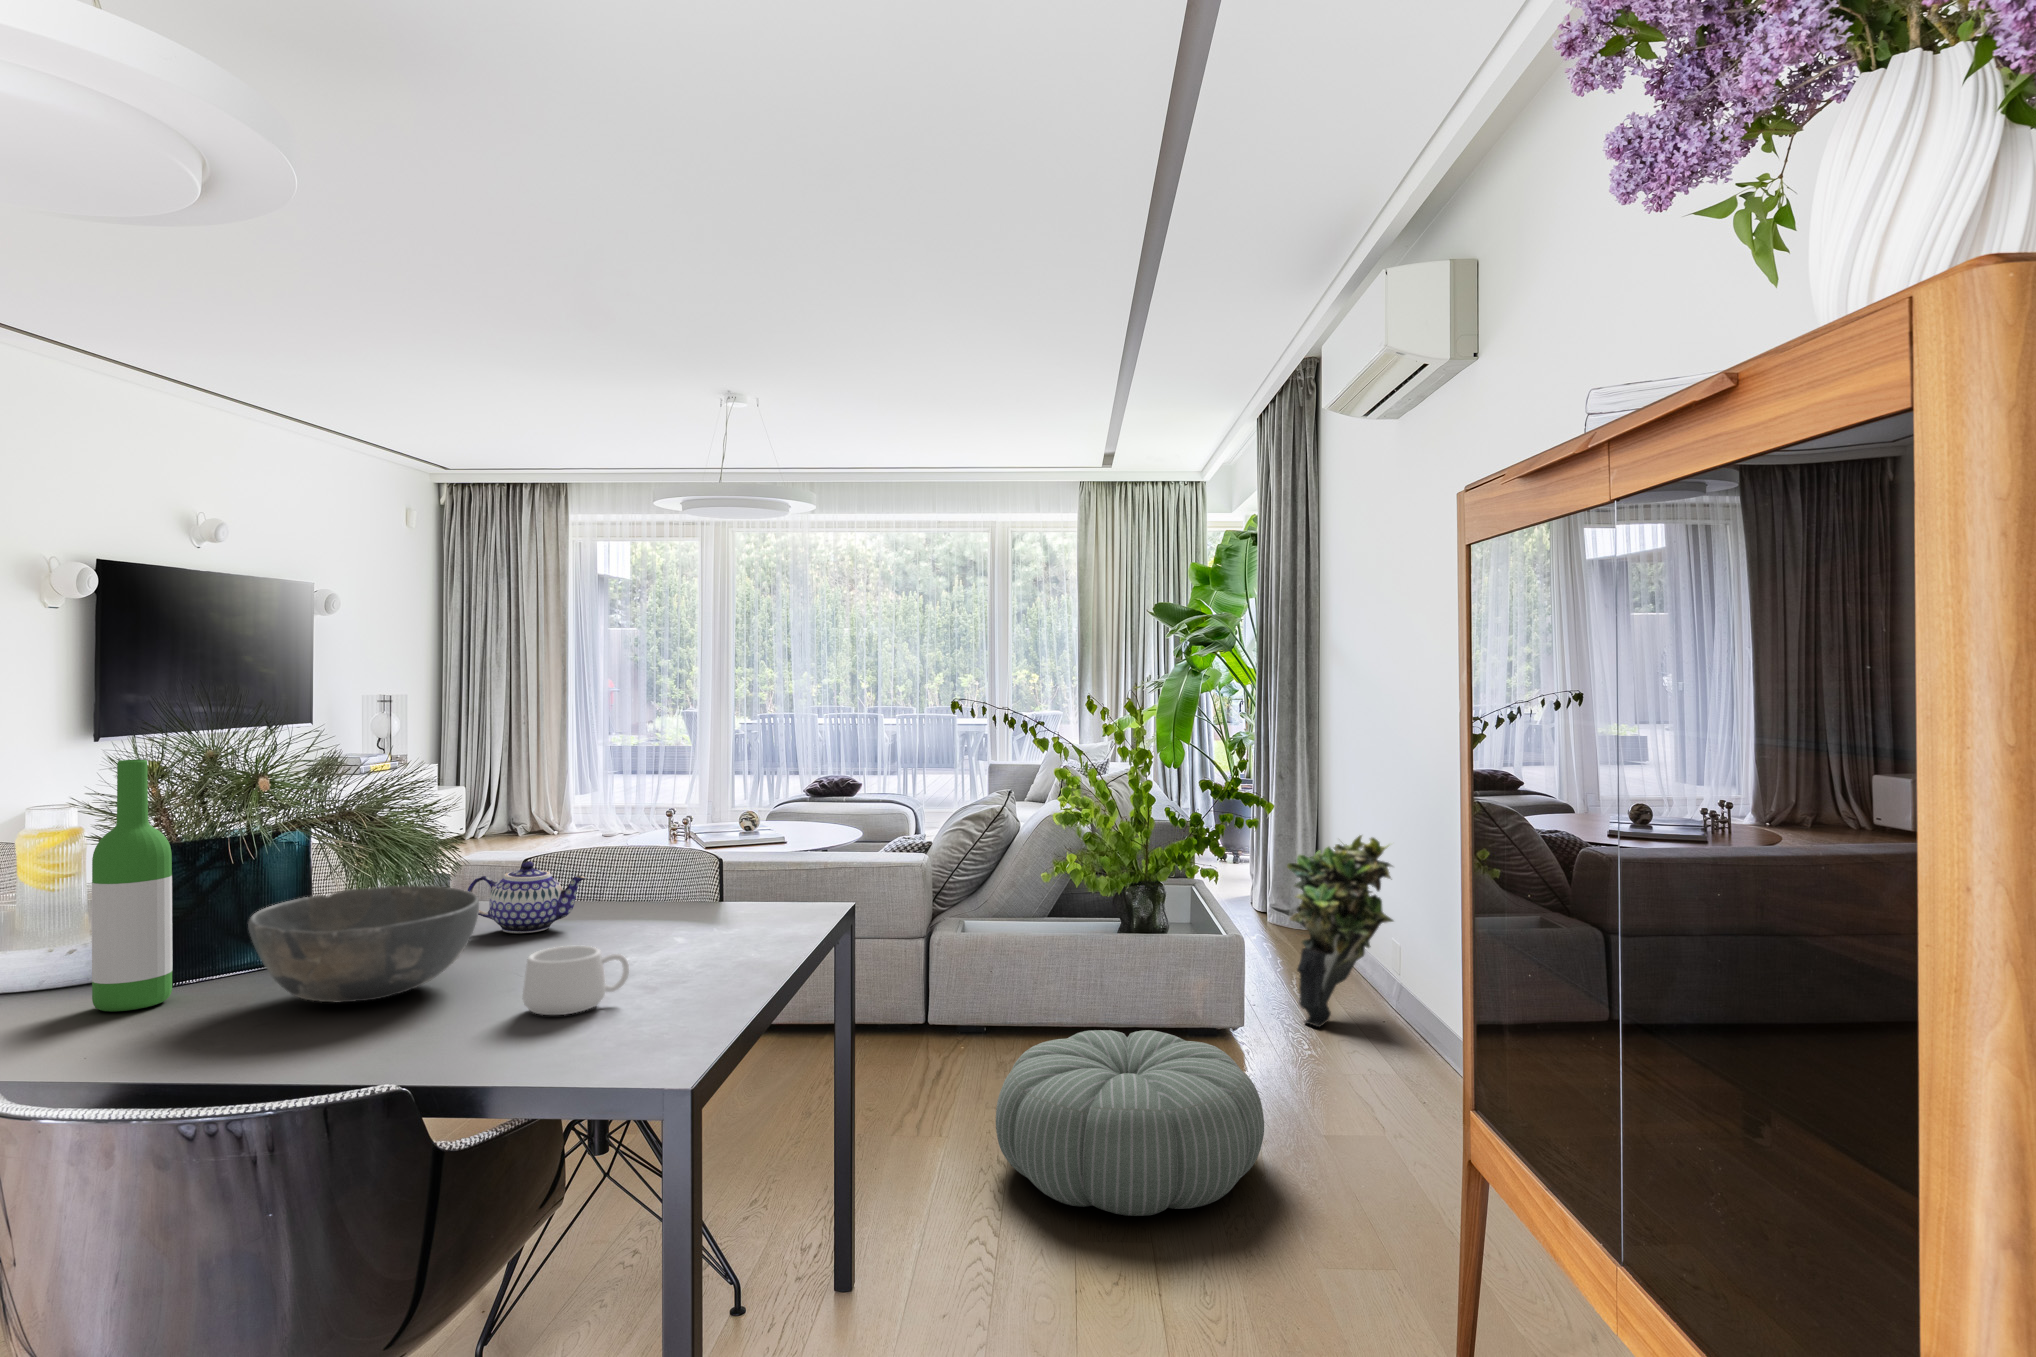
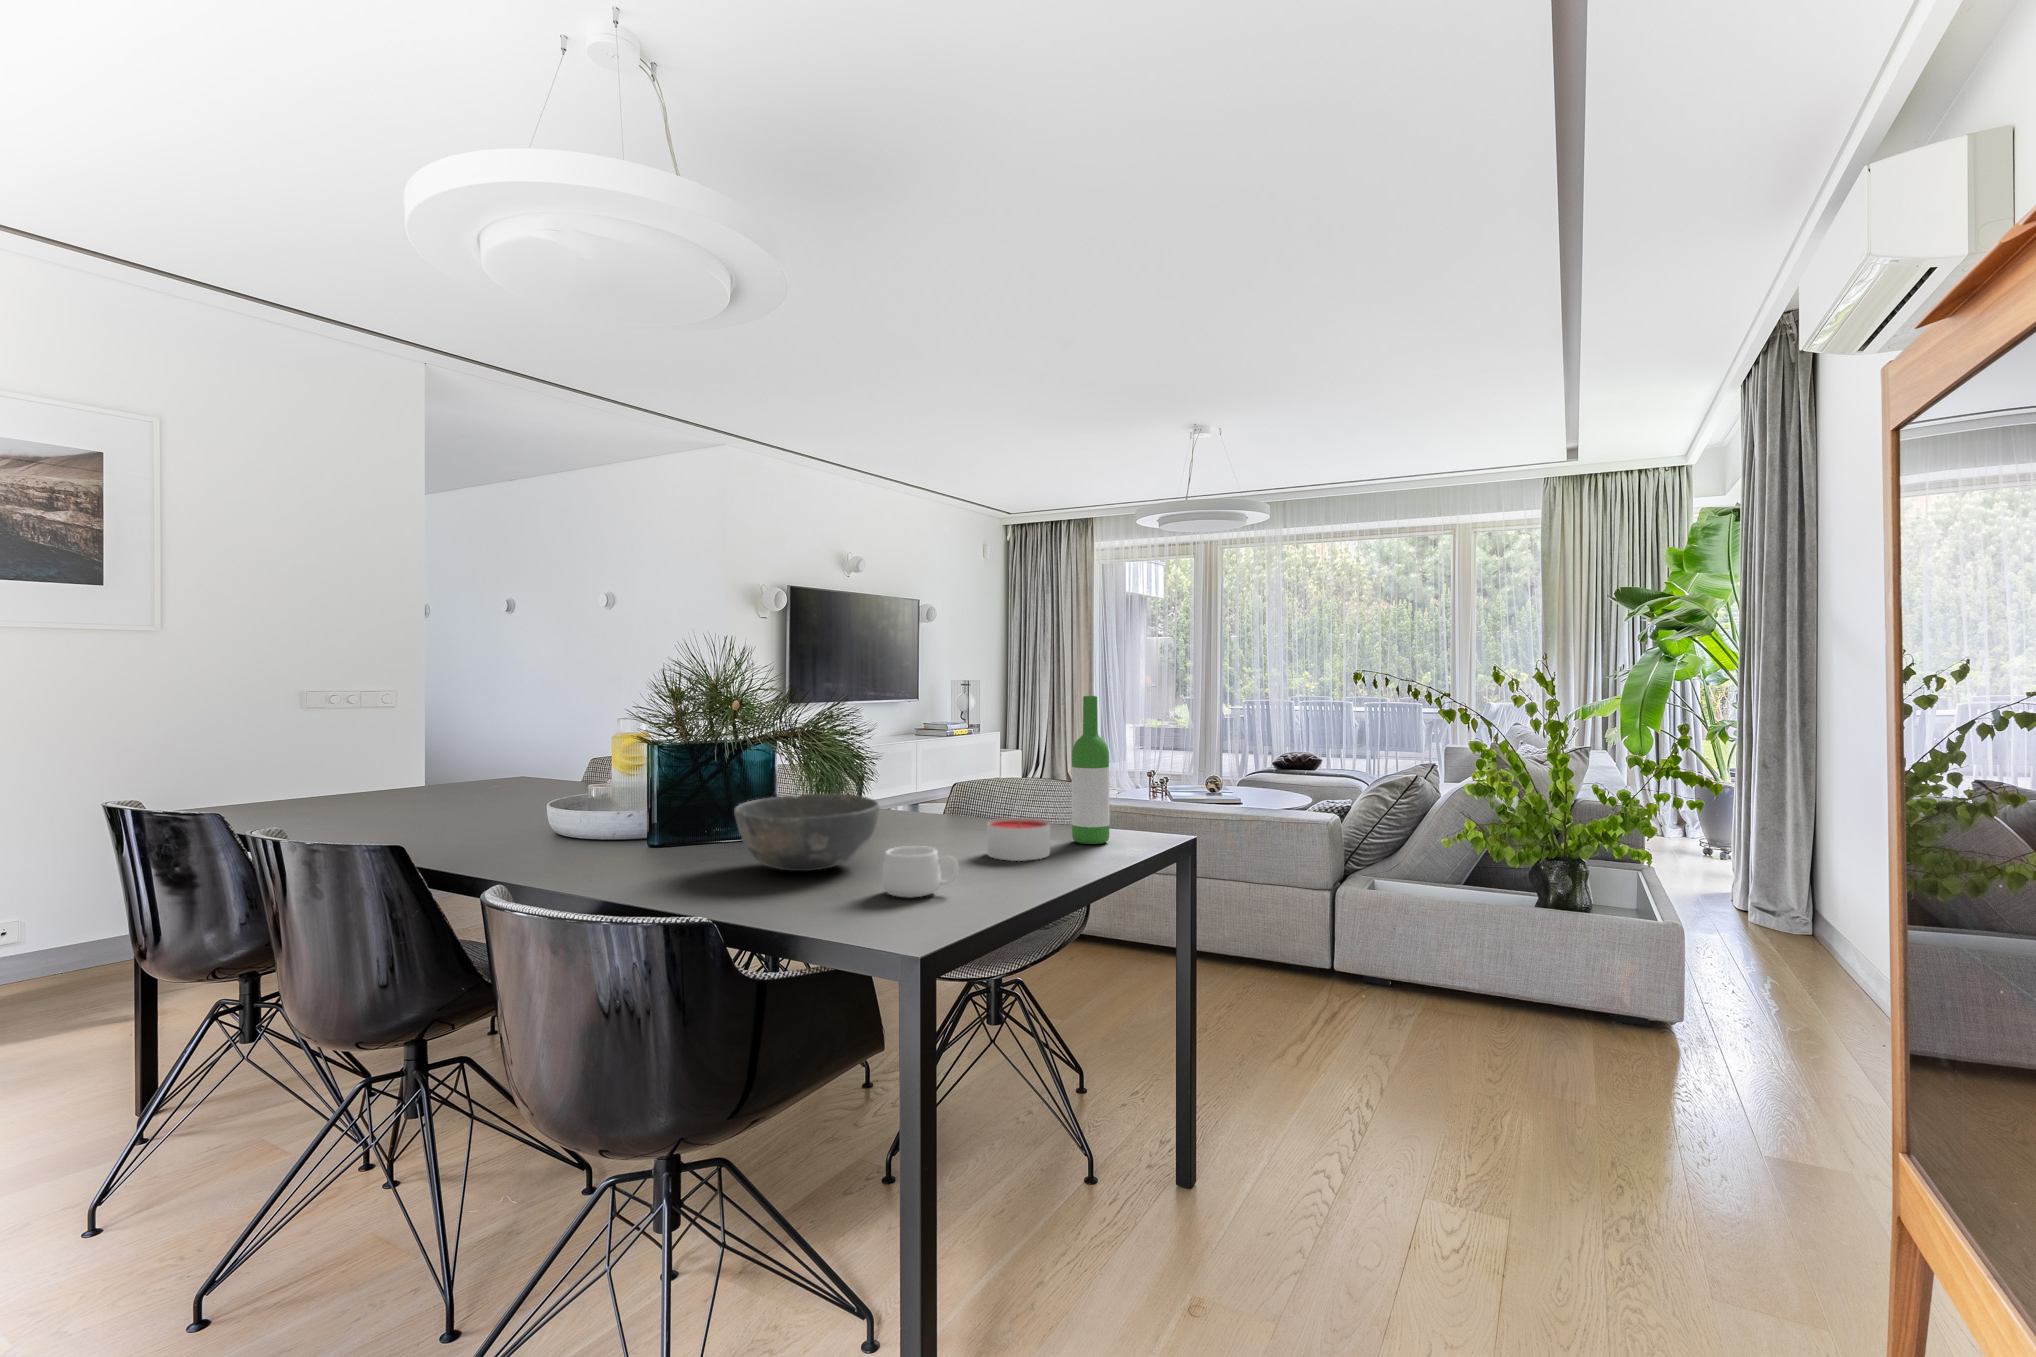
wine bottle: present [92,759,173,1012] -> present [1072,696,1110,844]
potted plant: present [1287,835,1393,1027] -> none [1751,834,1909,1043]
teapot: present [468,861,585,933] -> none [904,786,982,840]
candle: none [613,893,696,950] -> present [987,818,1050,861]
pouf: present [996,1030,1264,1216] -> none [1362,996,1669,1197]

